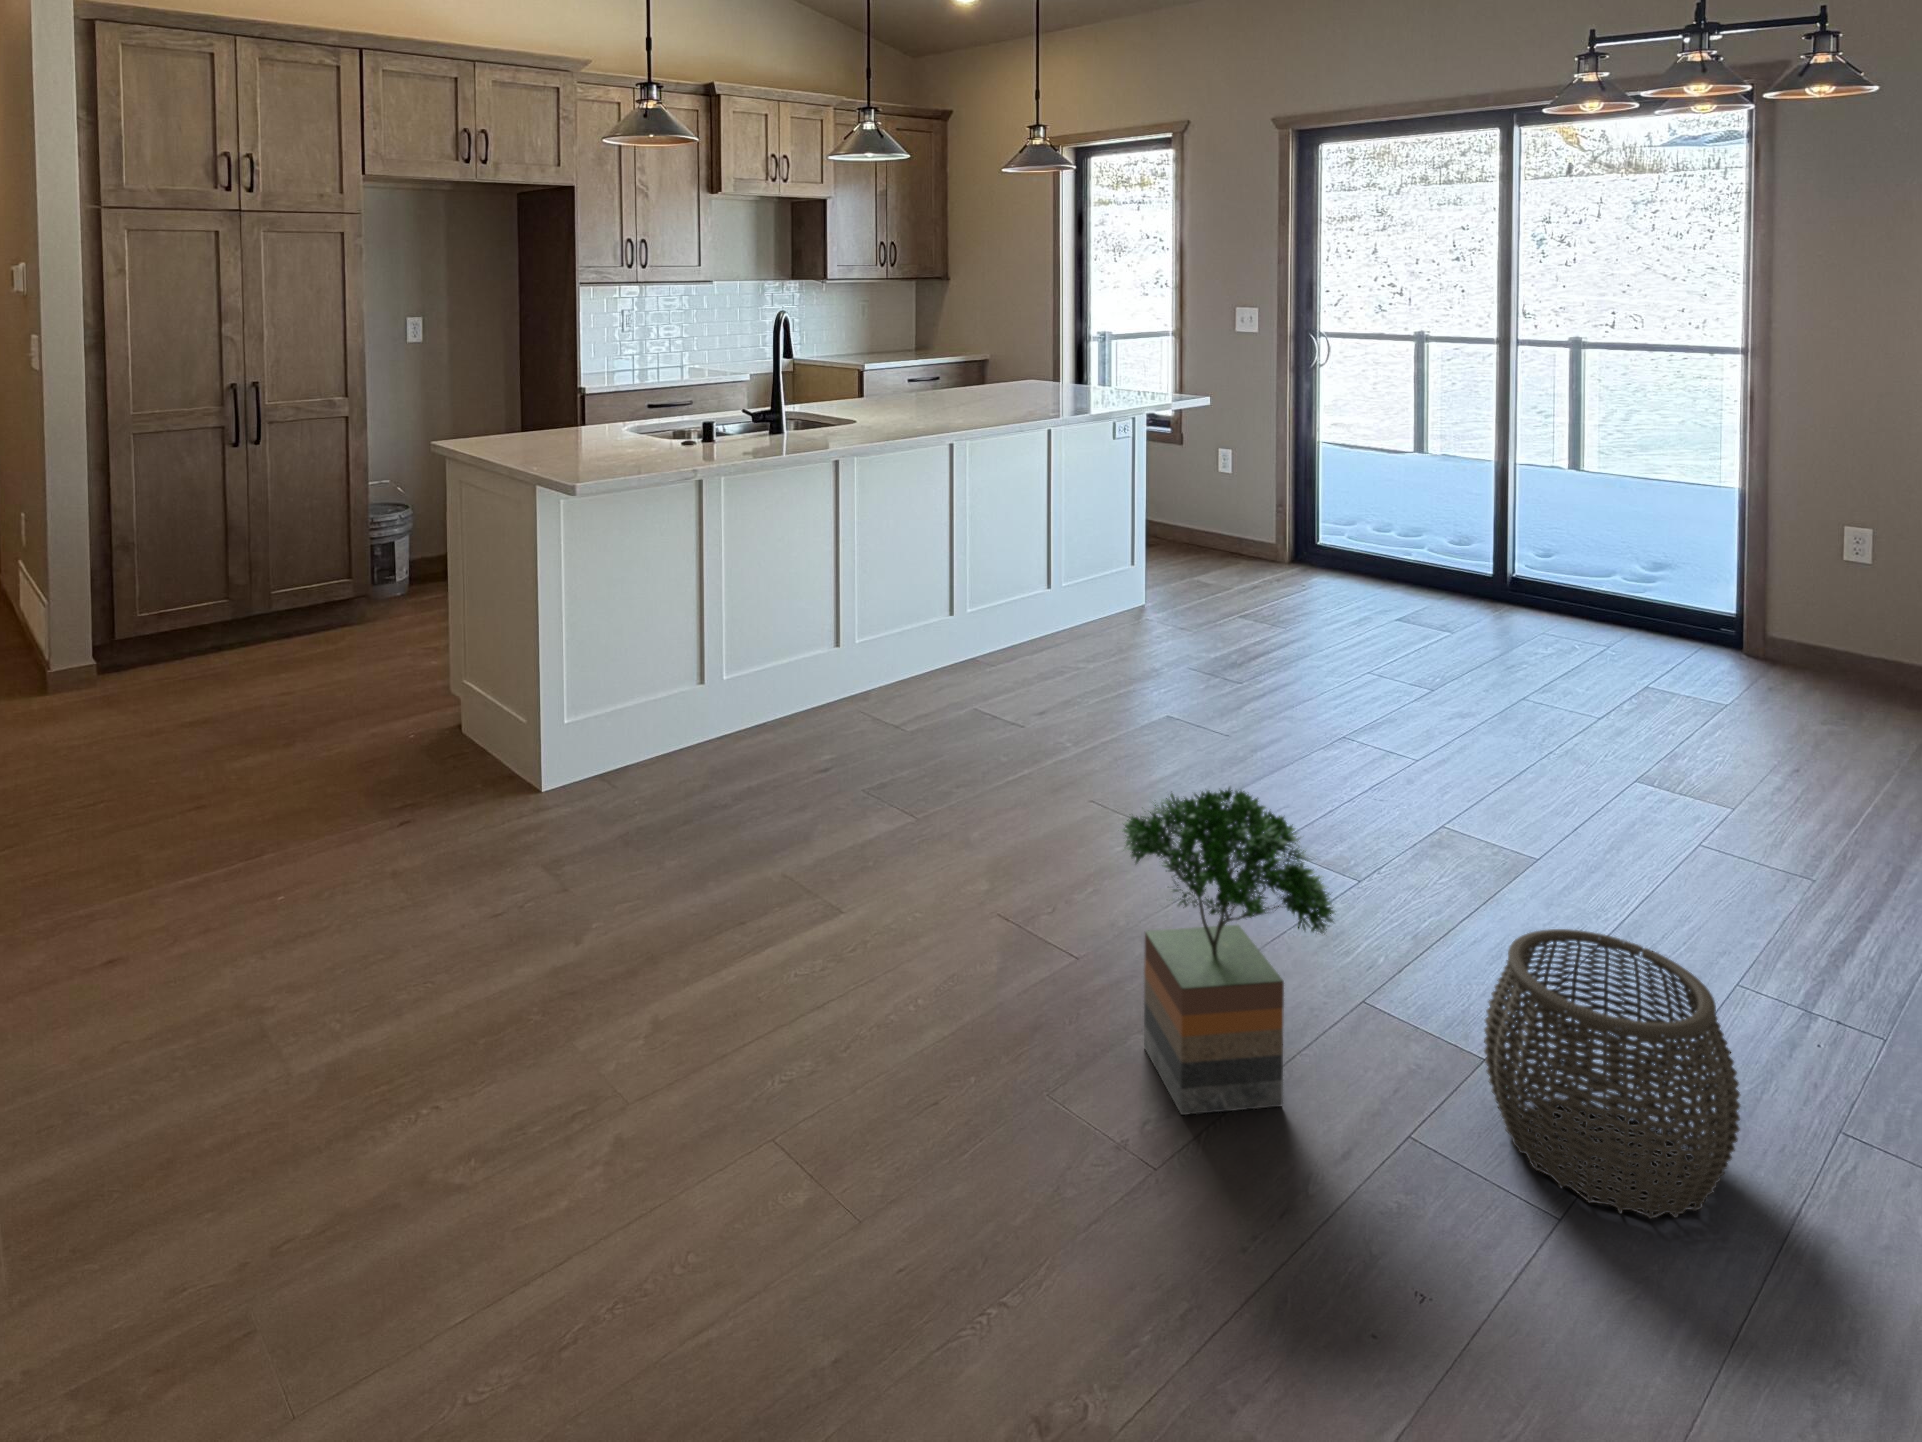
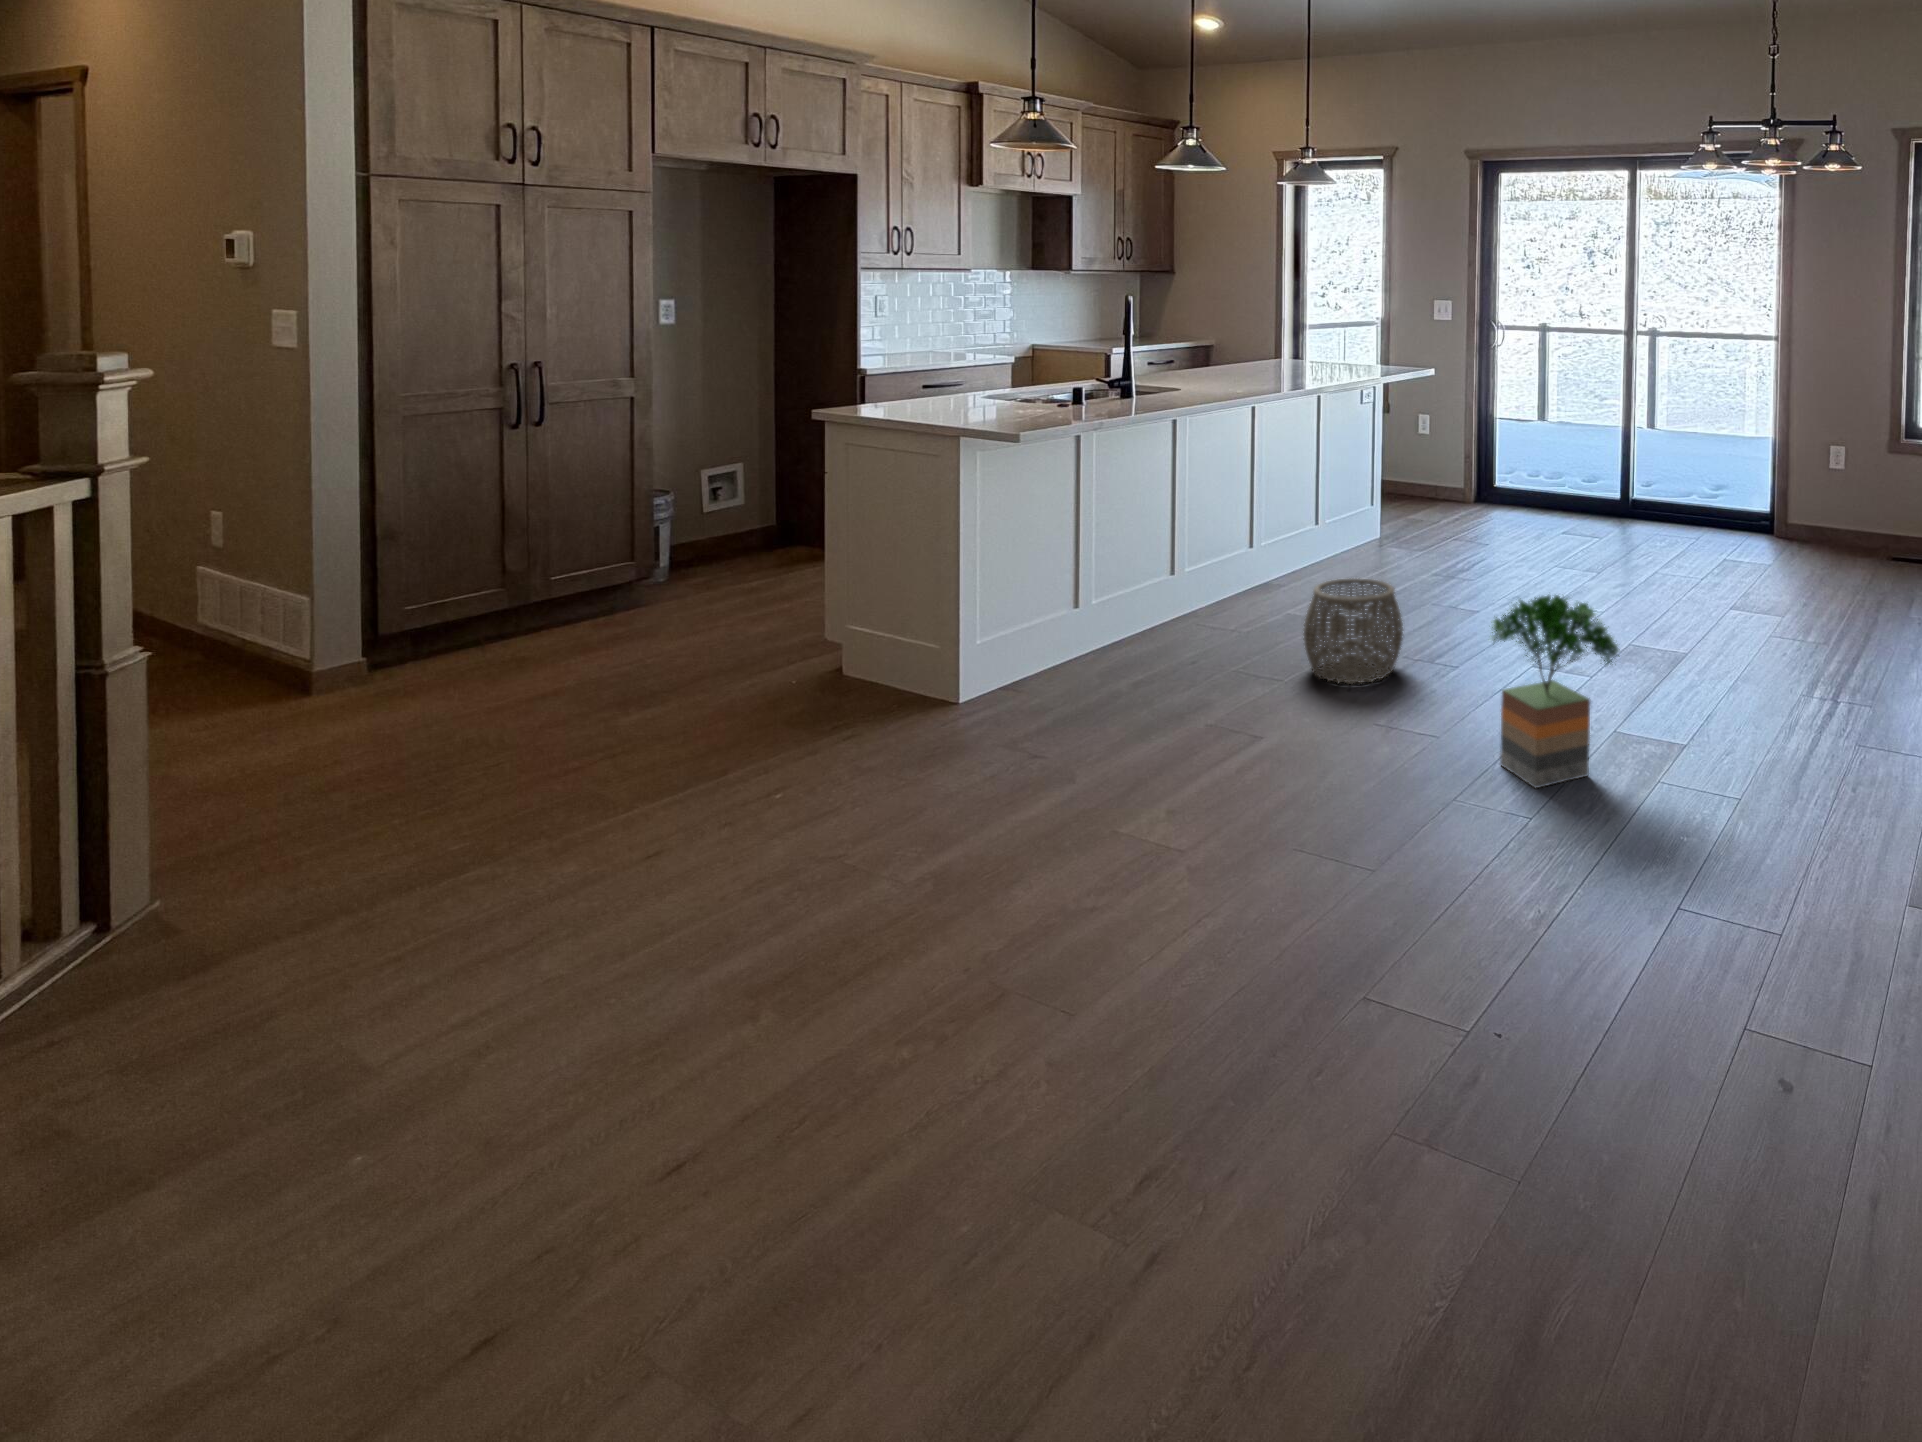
woven basket: present [1484,929,1740,1219] -> present [1303,578,1403,684]

